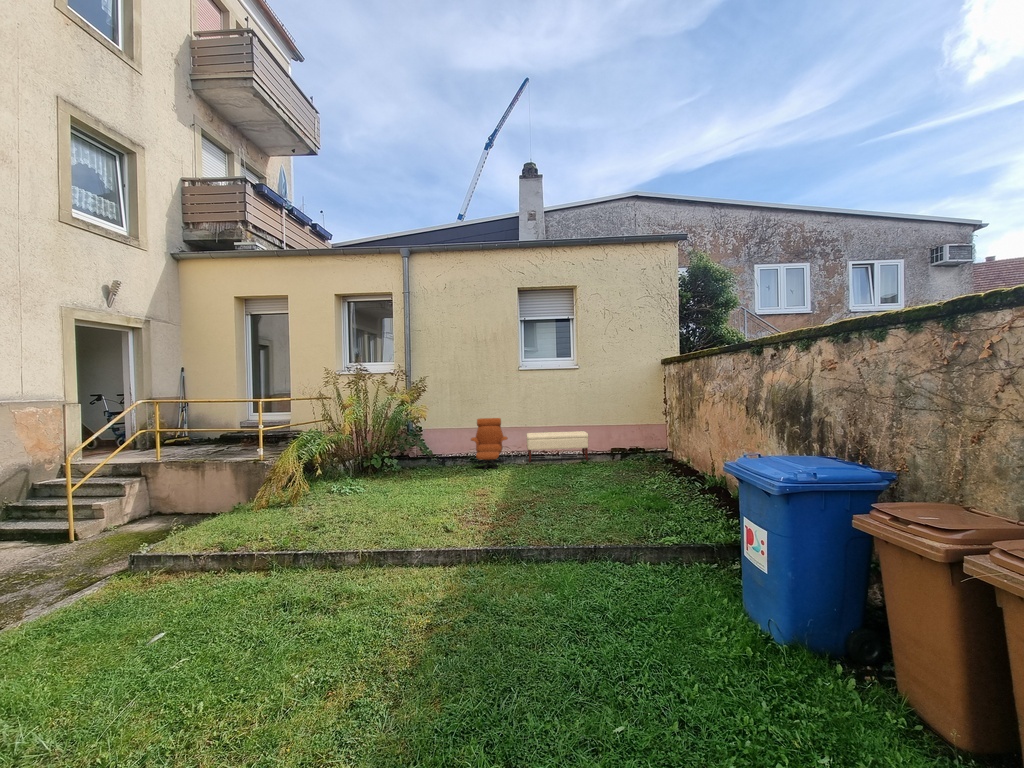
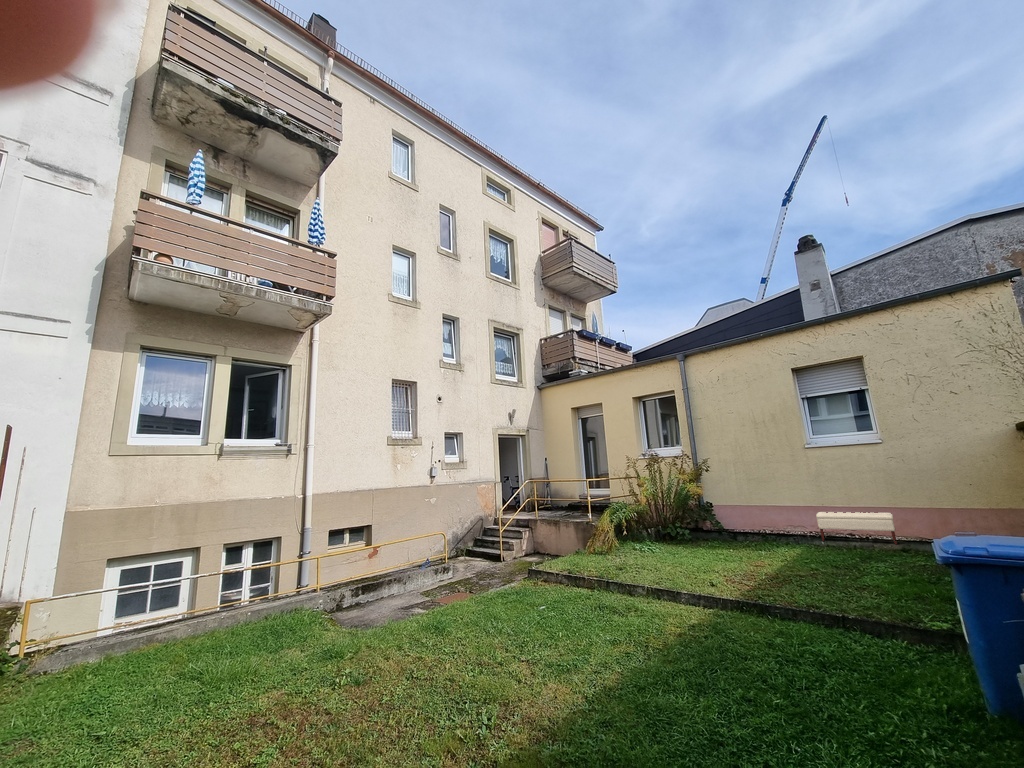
lounge chair: present [471,418,508,470] -> none [757,496,796,545]

